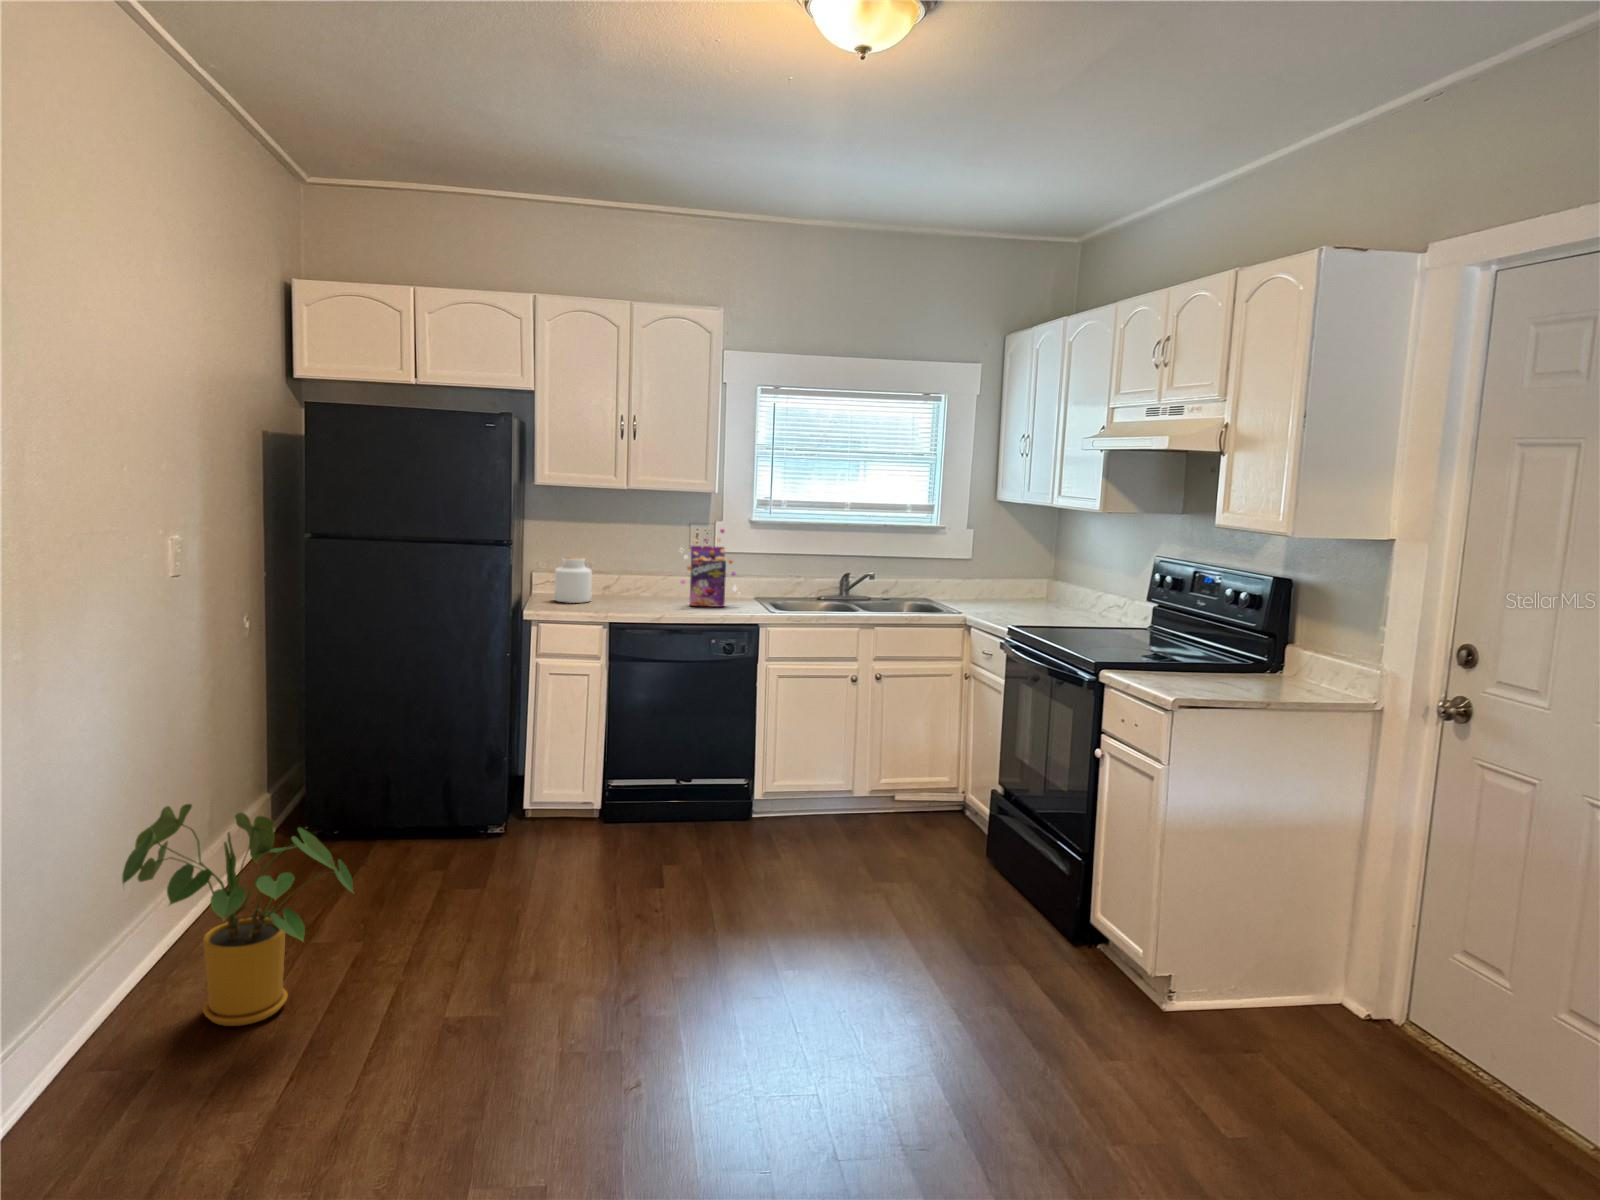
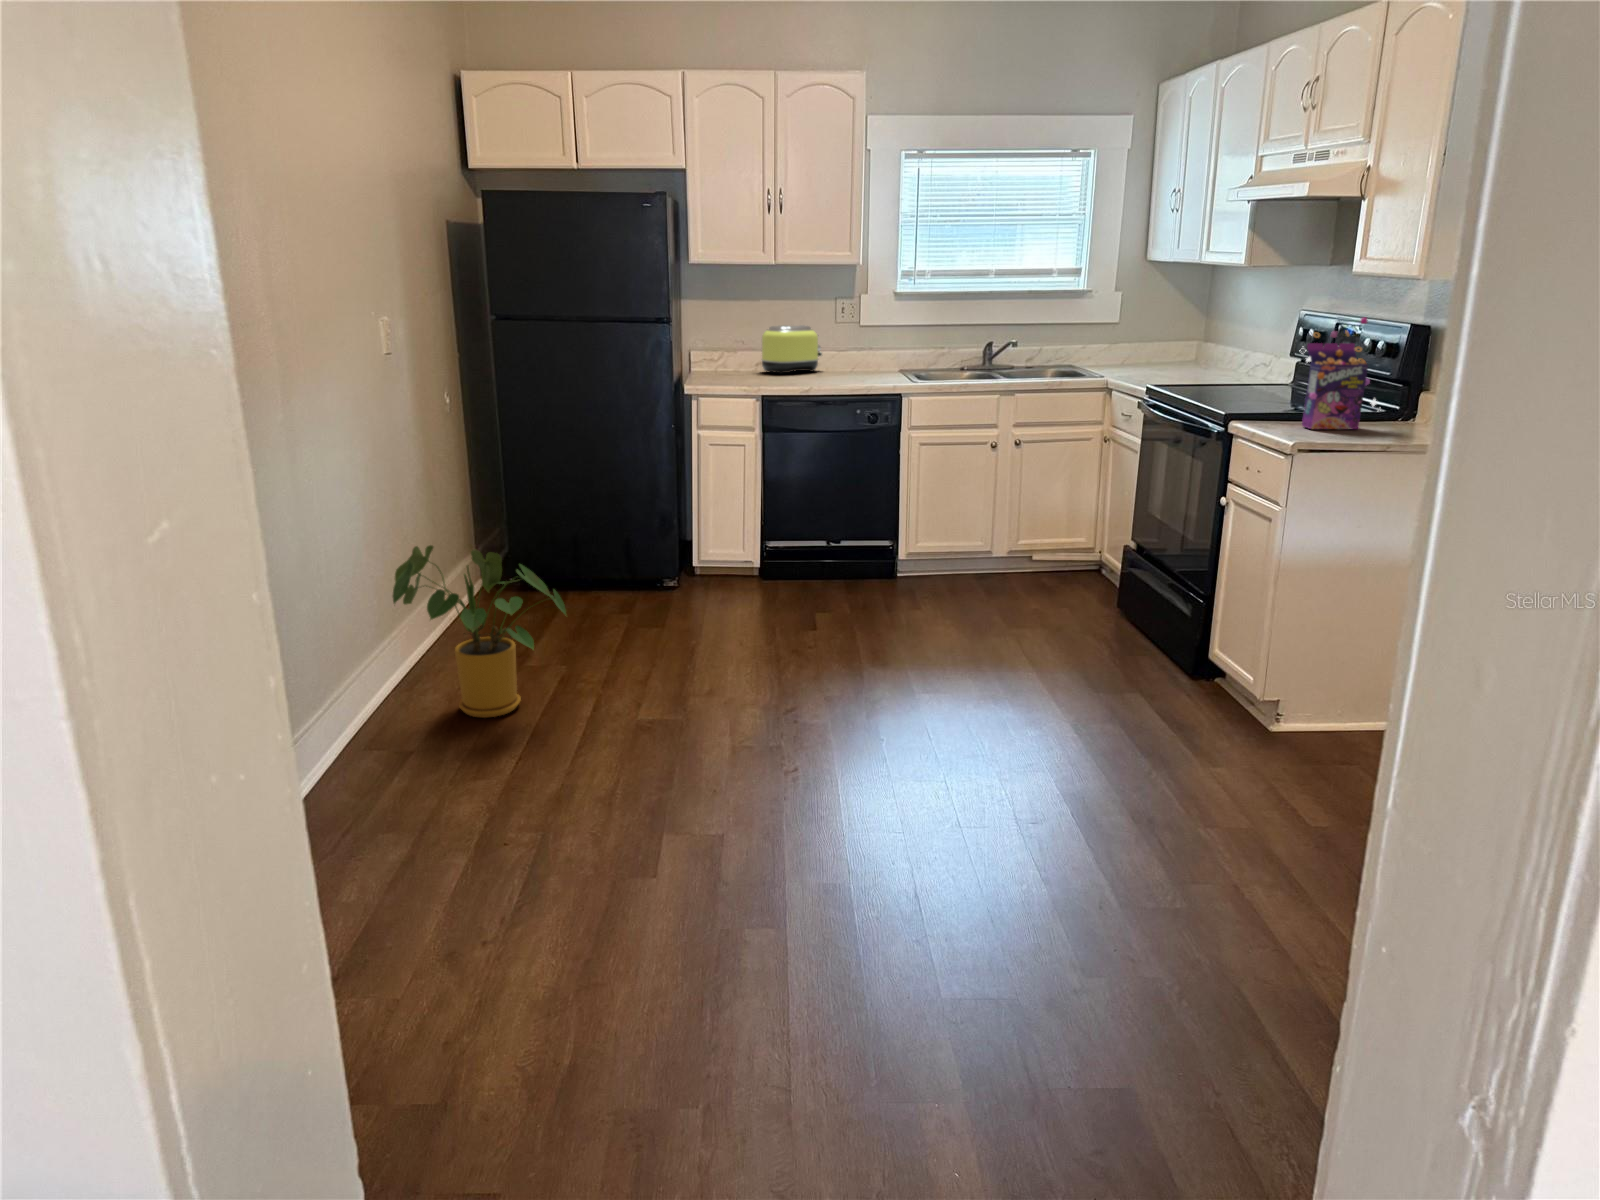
cereal box: present [681,529,737,607] -> present [1299,317,1377,429]
toaster: none [610,550,676,600] -> present [762,325,822,374]
jar: present [554,556,592,603] -> none [709,333,744,378]

